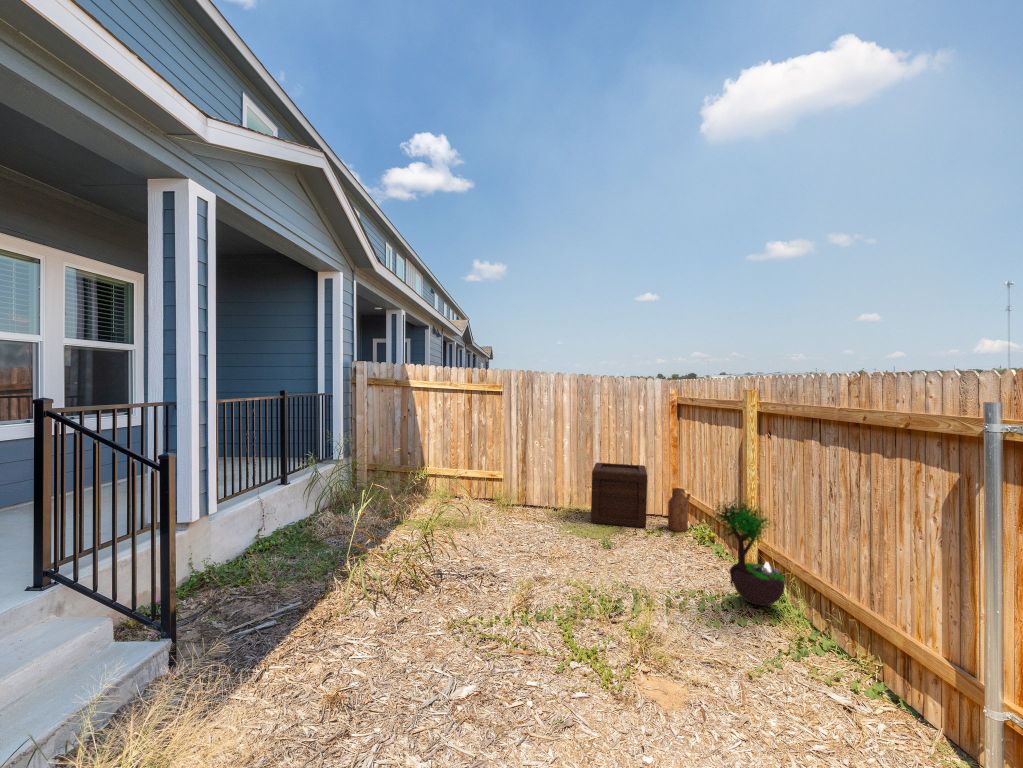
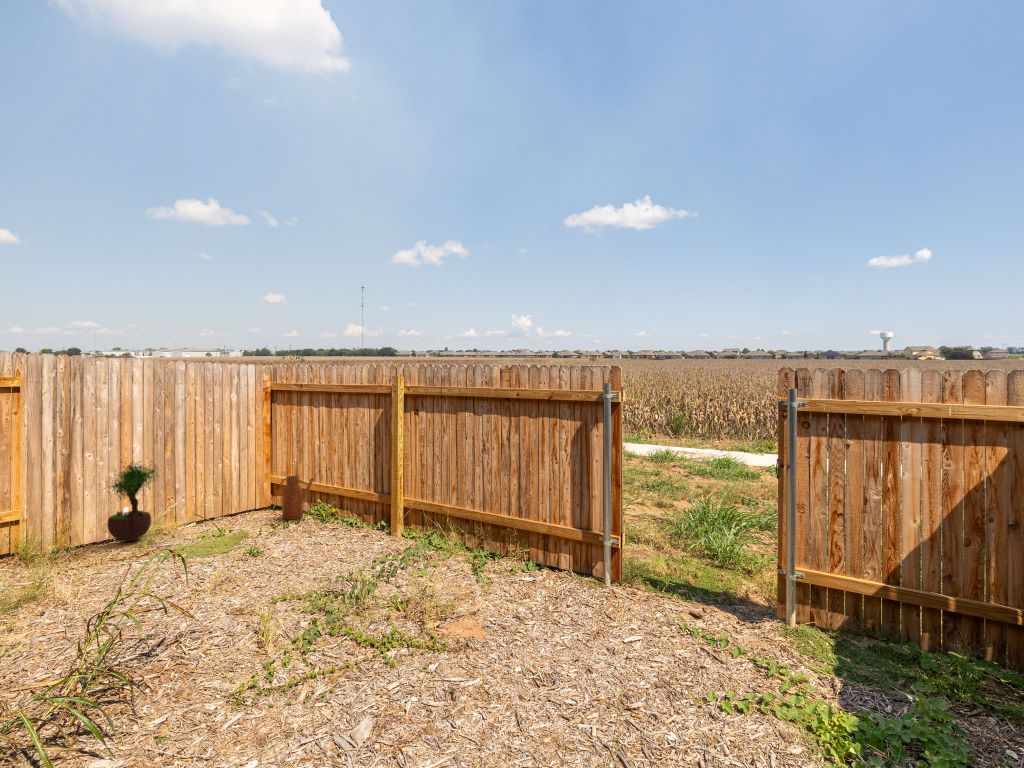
wooden crate: present [591,463,647,528] -> none [181,461,268,537]
potted tree: present [713,498,785,606] -> present [107,462,159,541]

